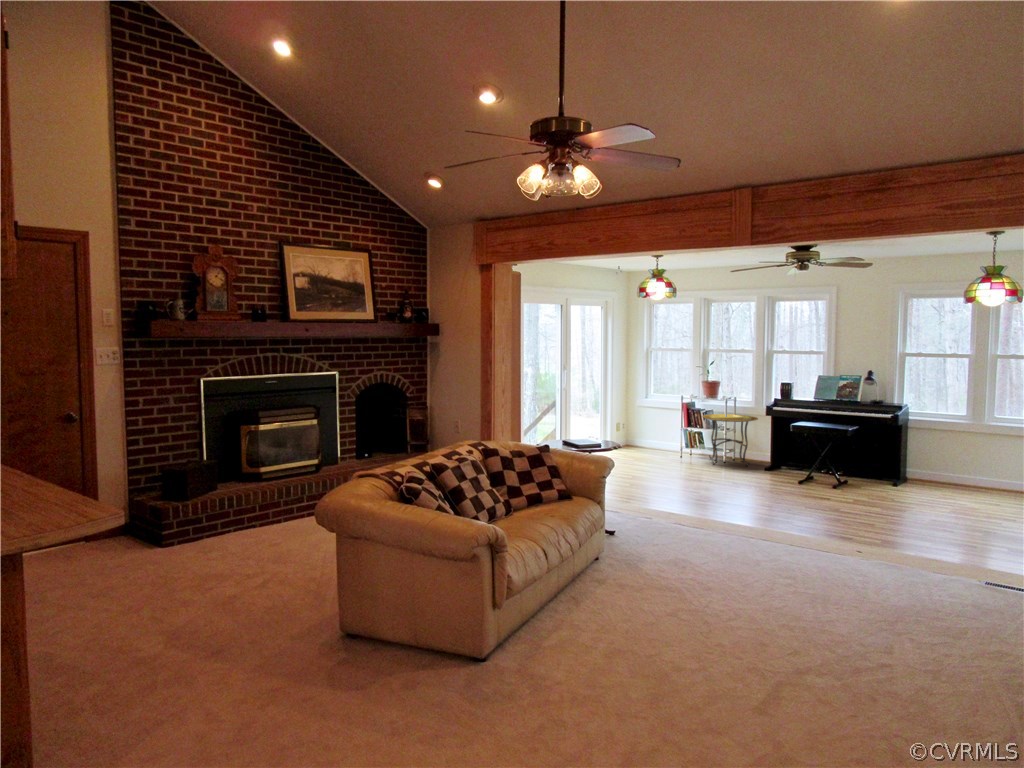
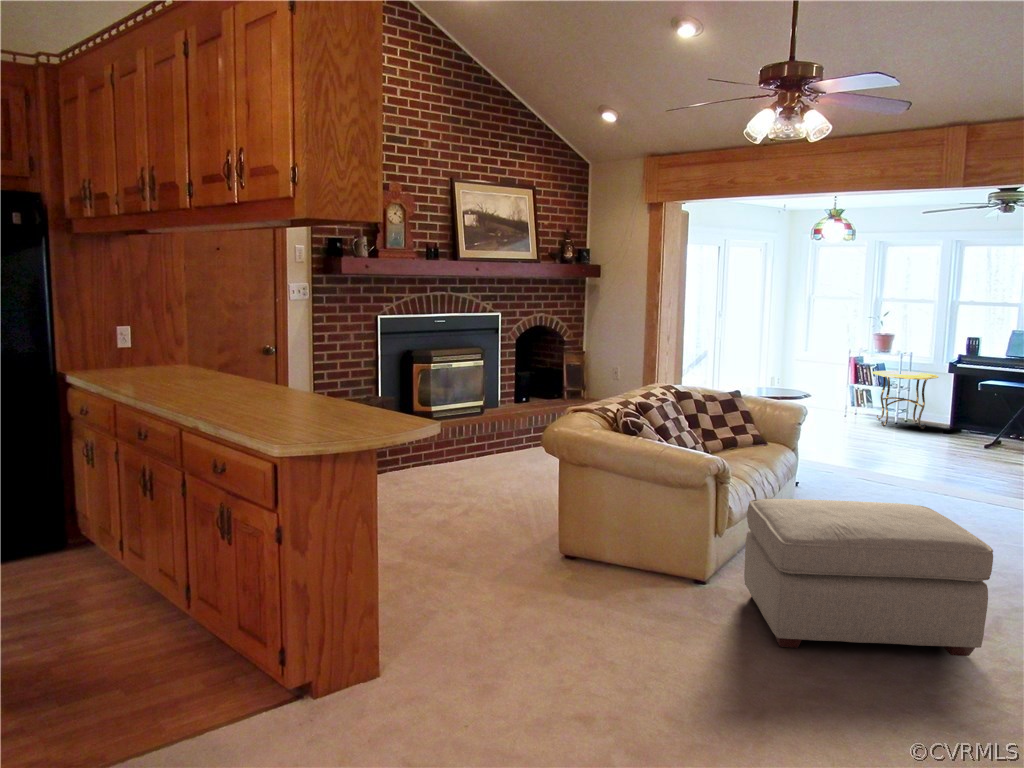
ottoman: none [522,561,739,724] -> present [744,499,993,656]

